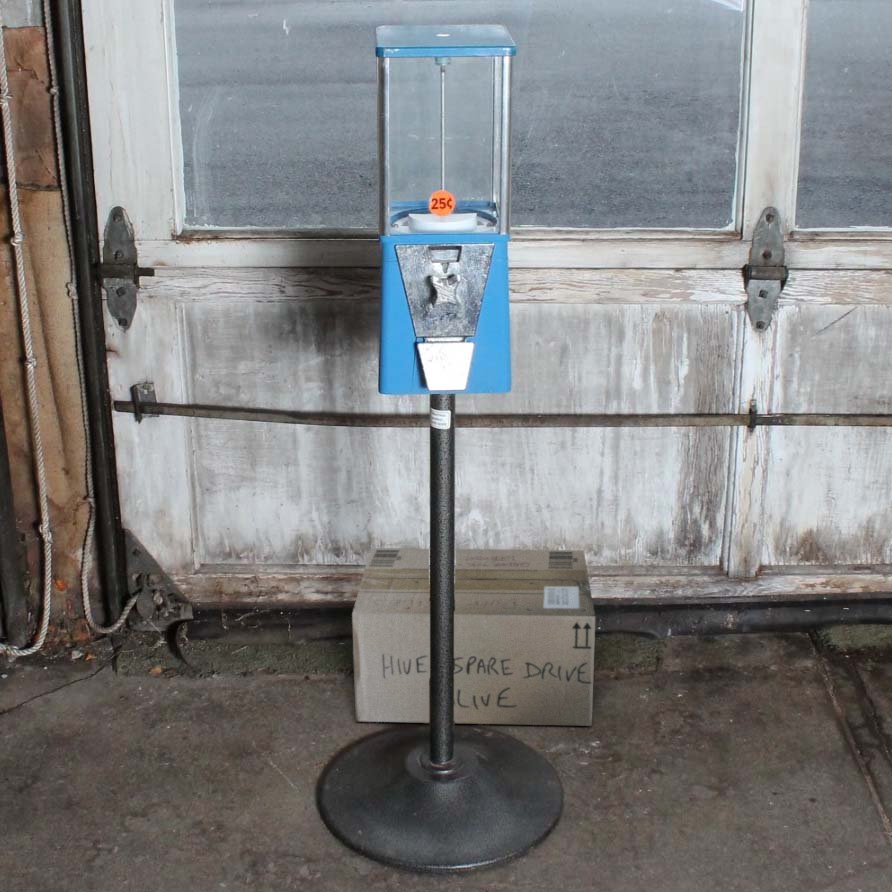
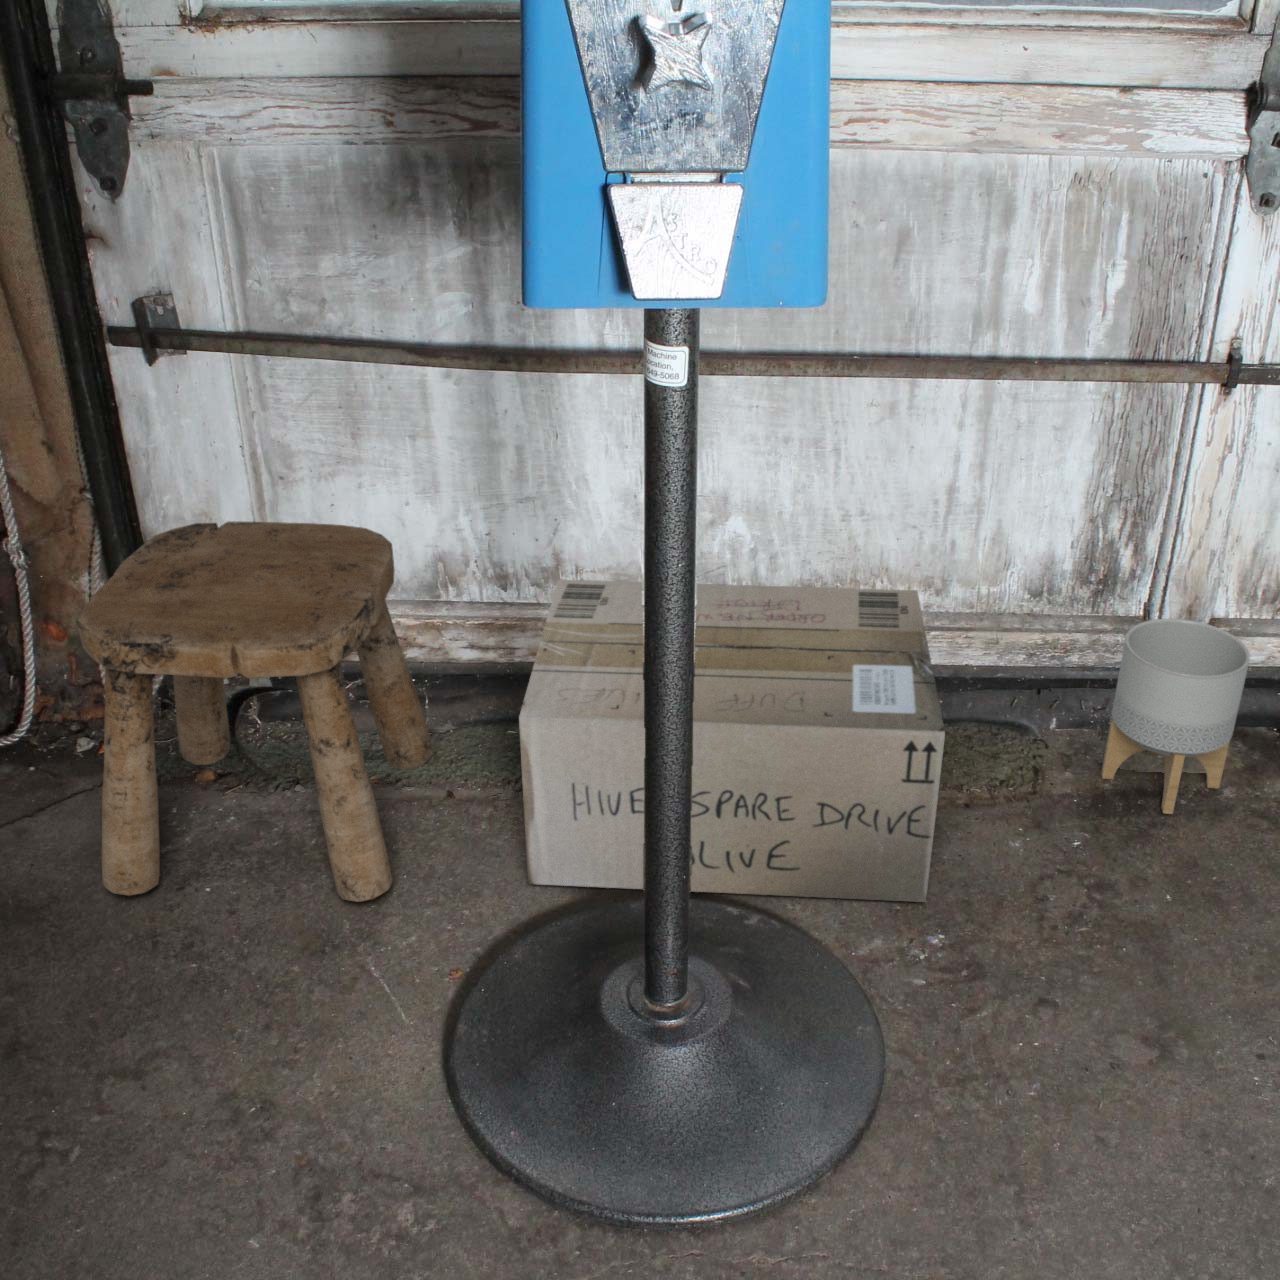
stool: none [99,513,294,731] -> present [76,521,433,902]
planter: none [700,565,776,680] -> present [1101,619,1250,814]

